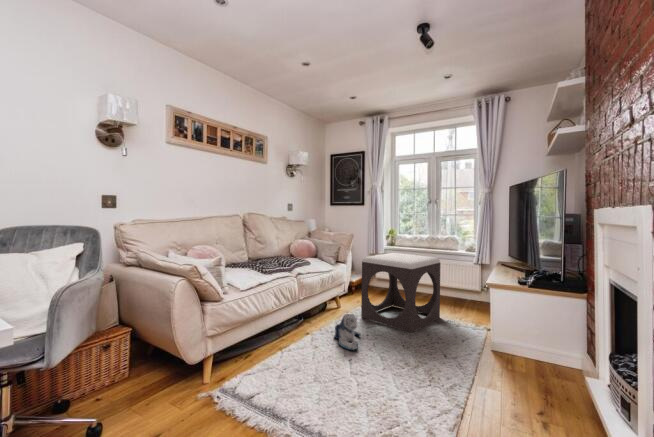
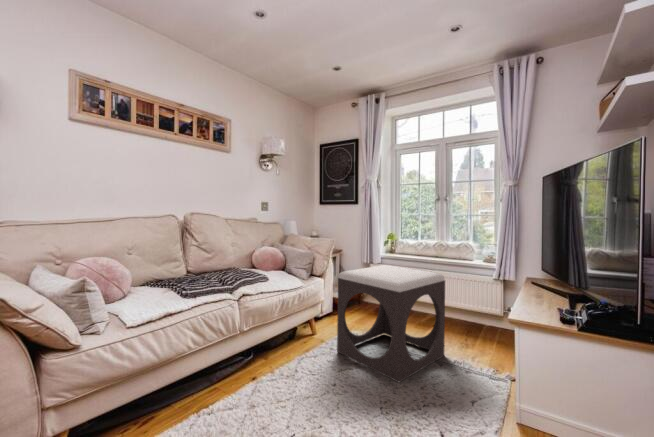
plush toy: present [334,314,361,350] -> none [286,357,325,416]

